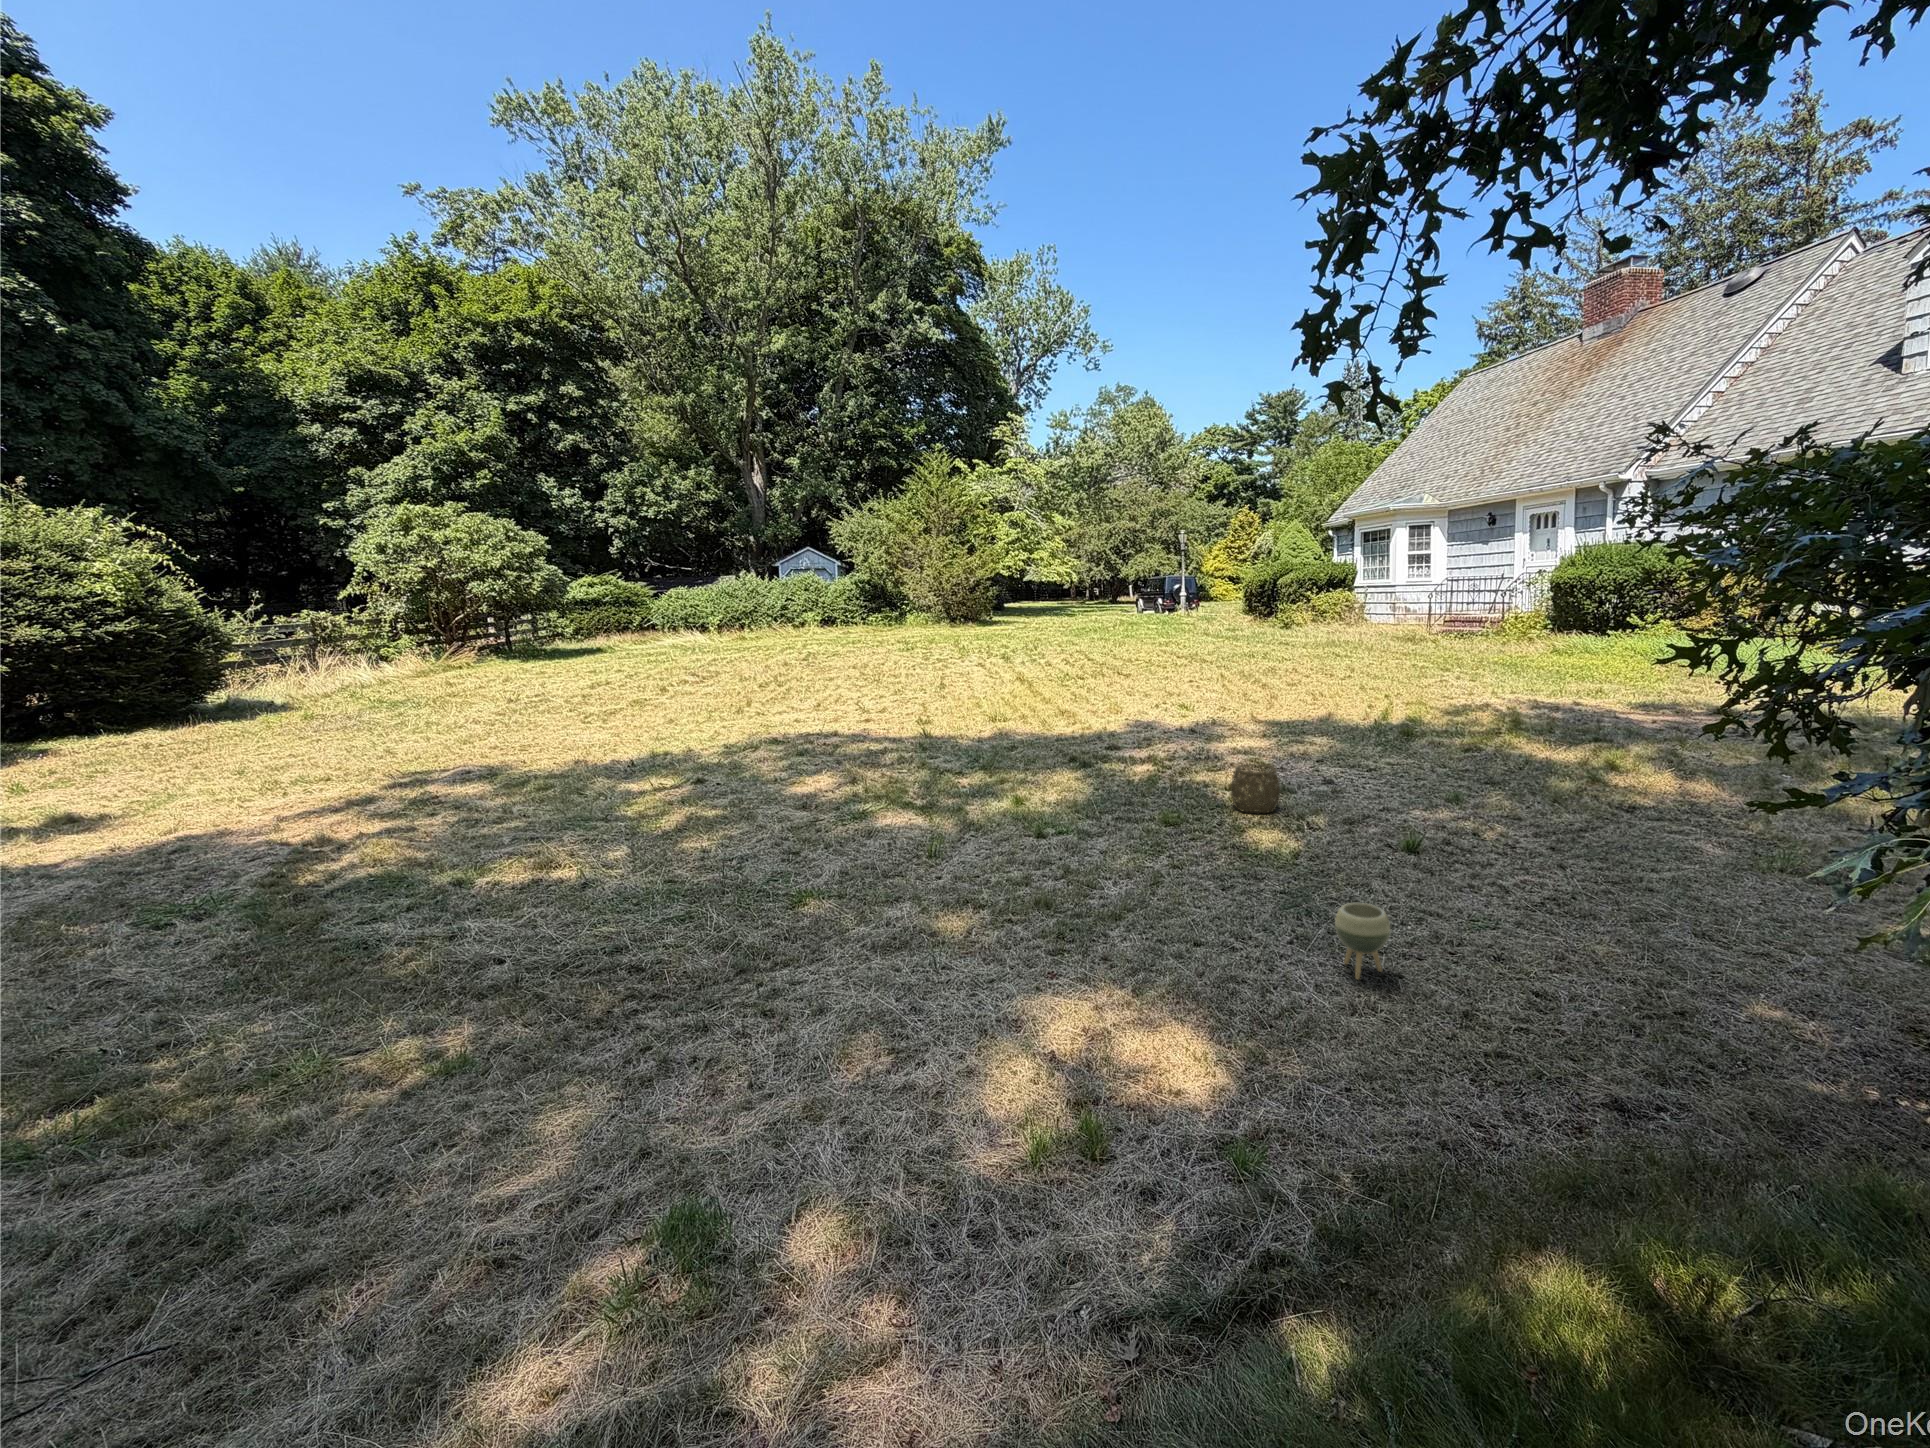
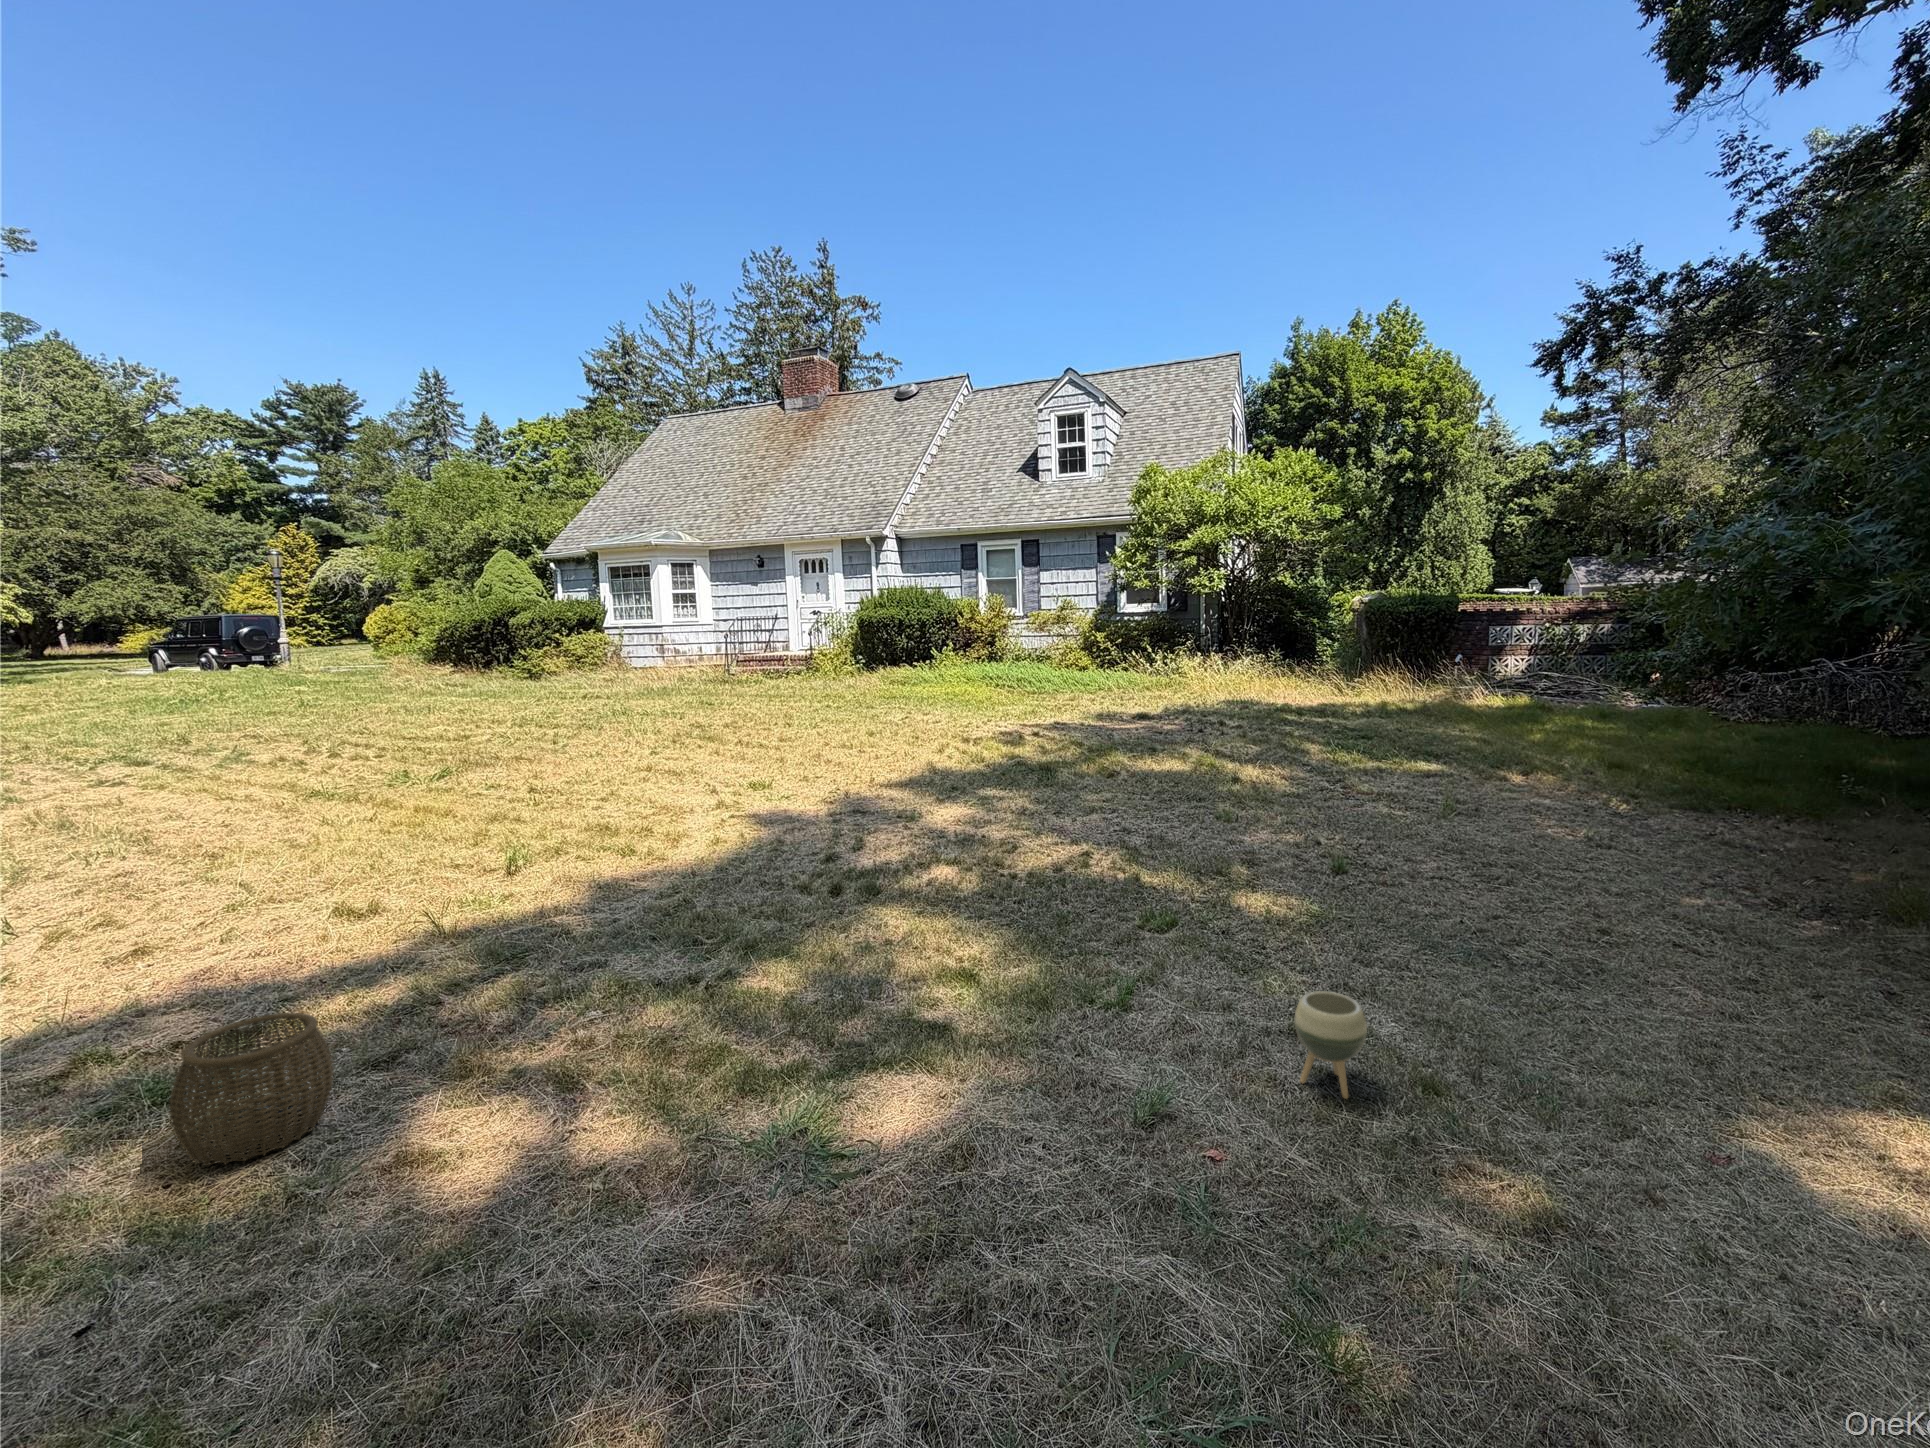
woven basket: present [1231,764,1280,814] -> present [169,1013,334,1165]

